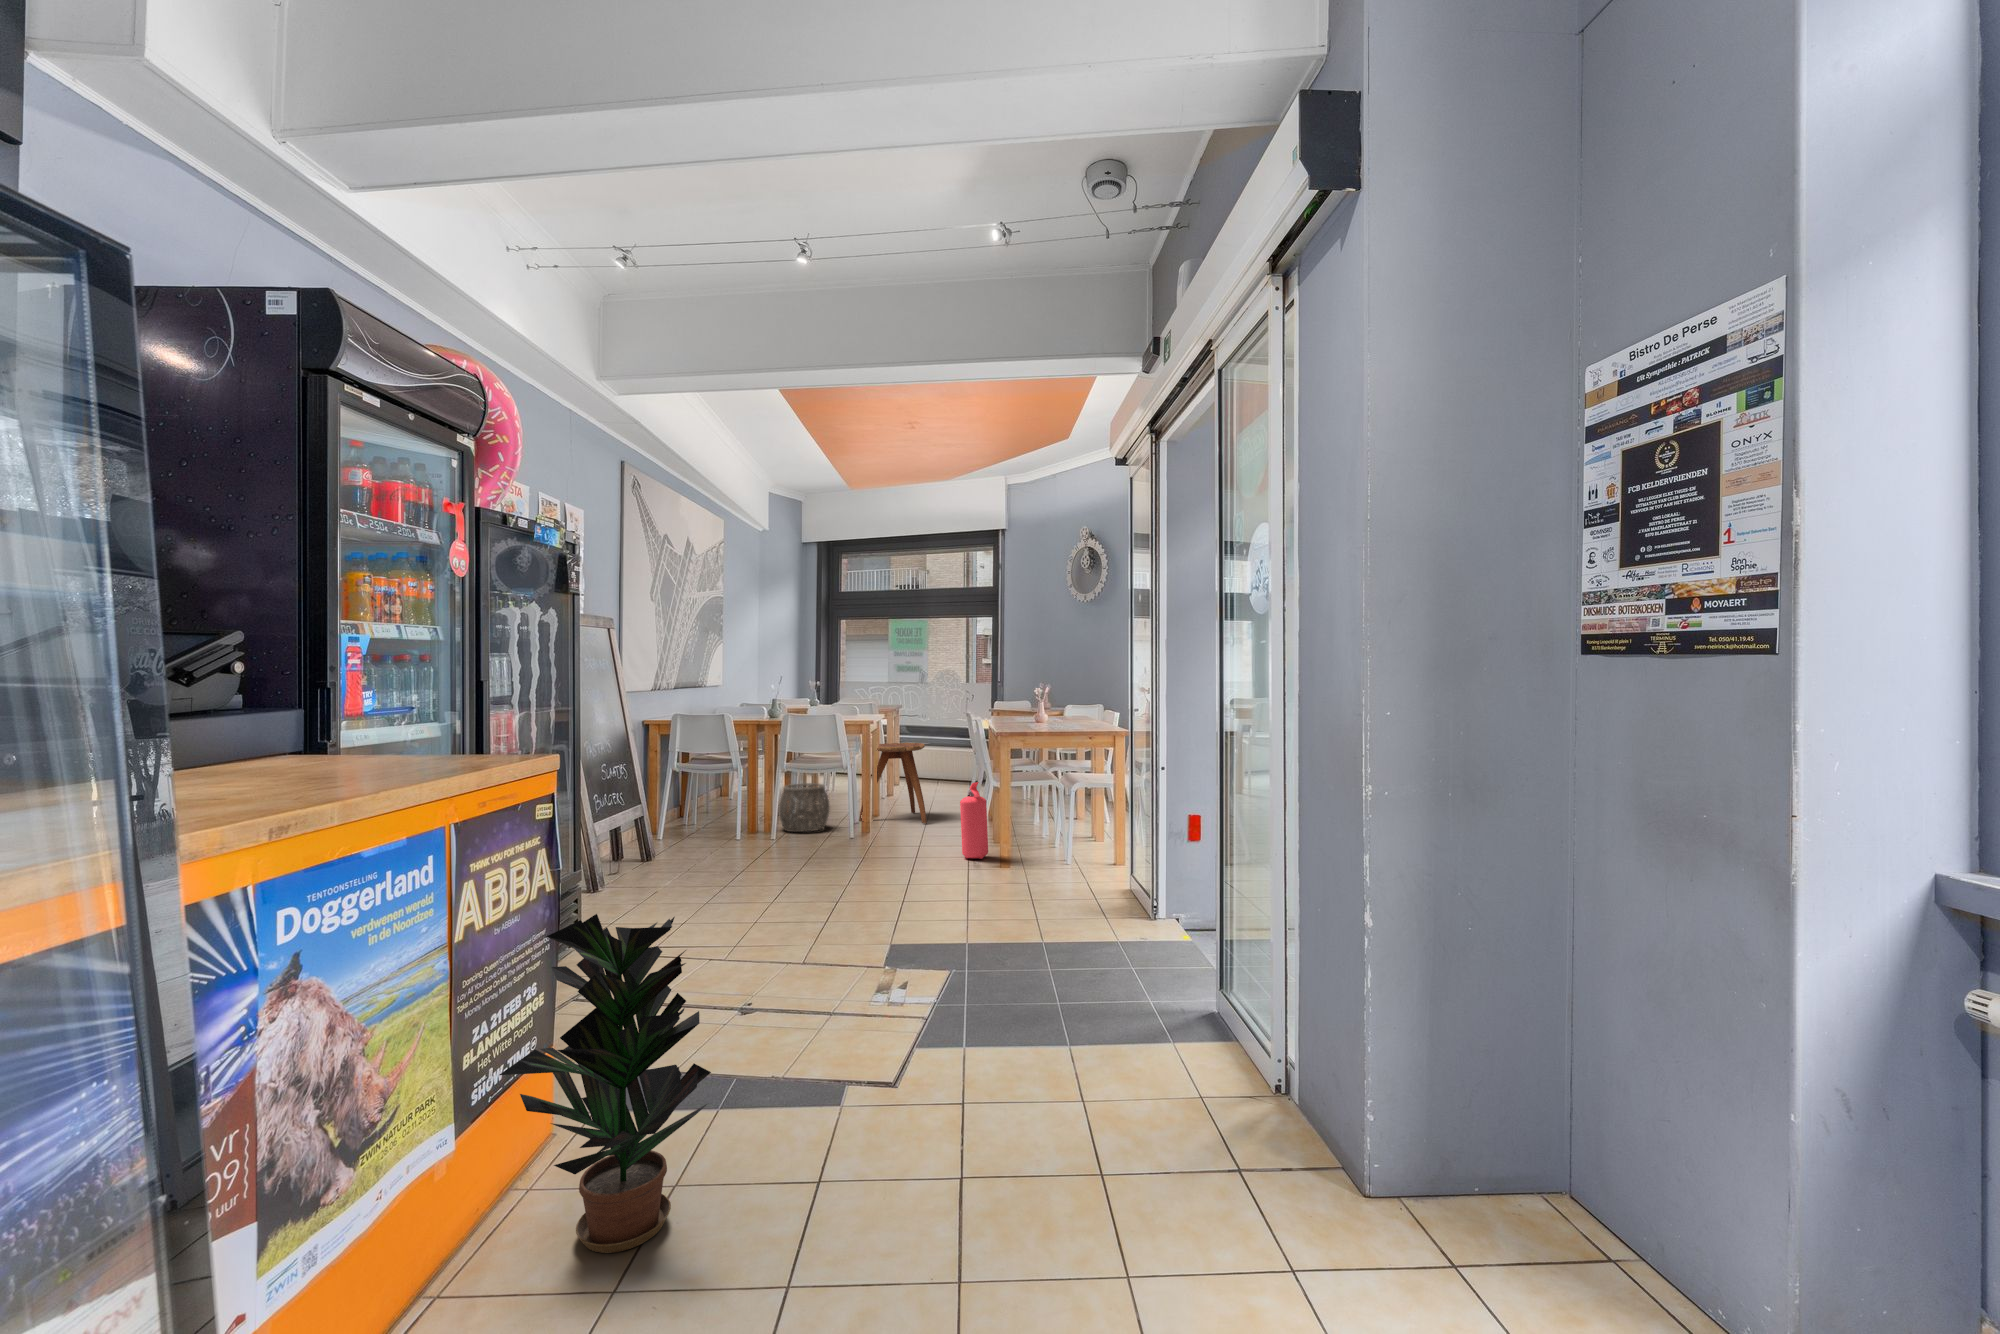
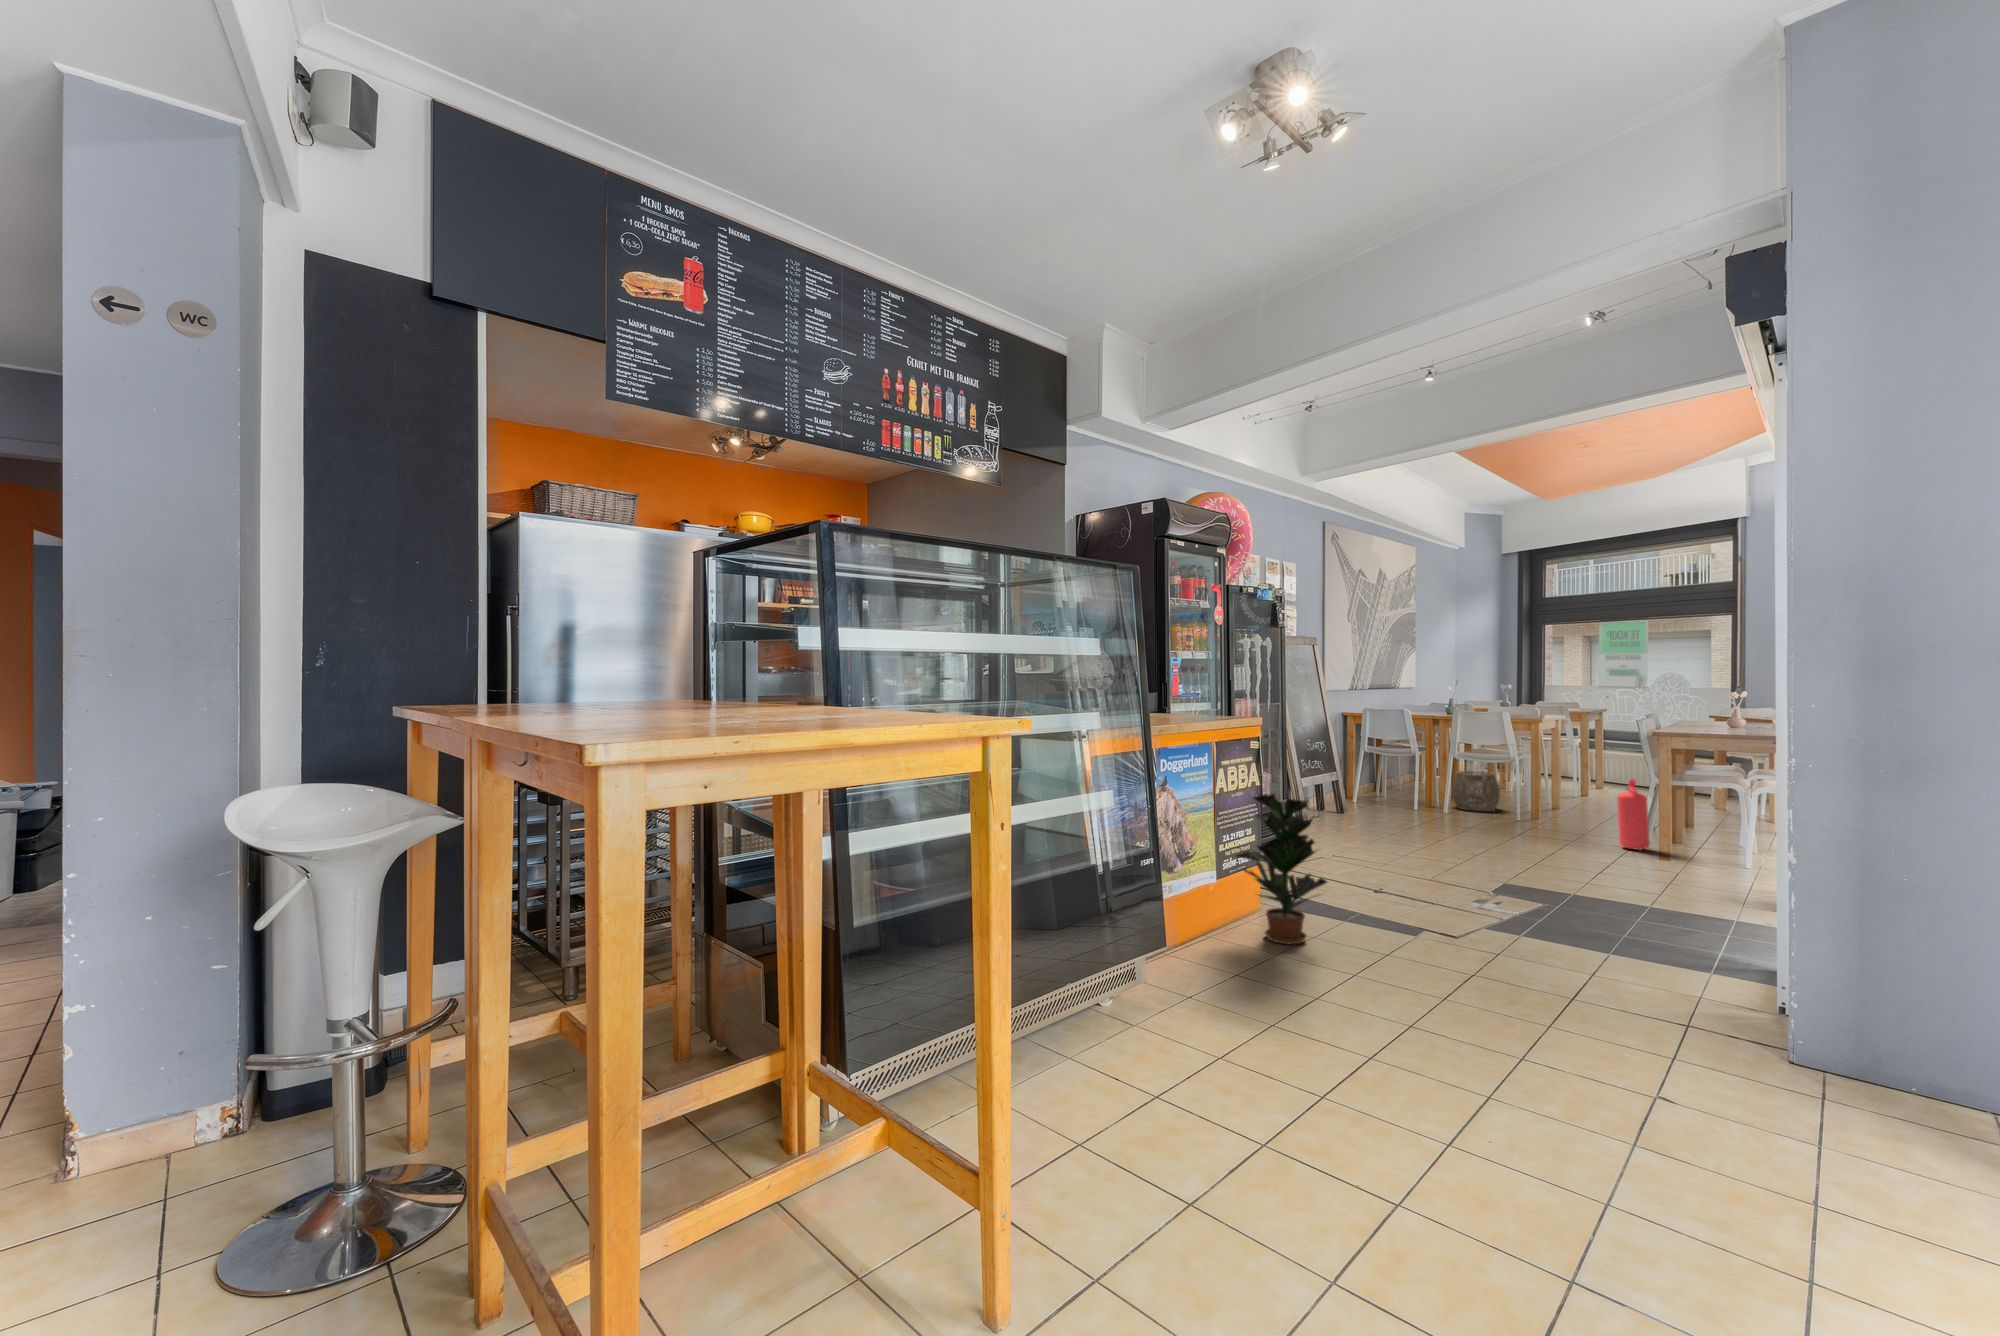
stool: present [859,743,927,823] -> none [1533,743,1607,819]

